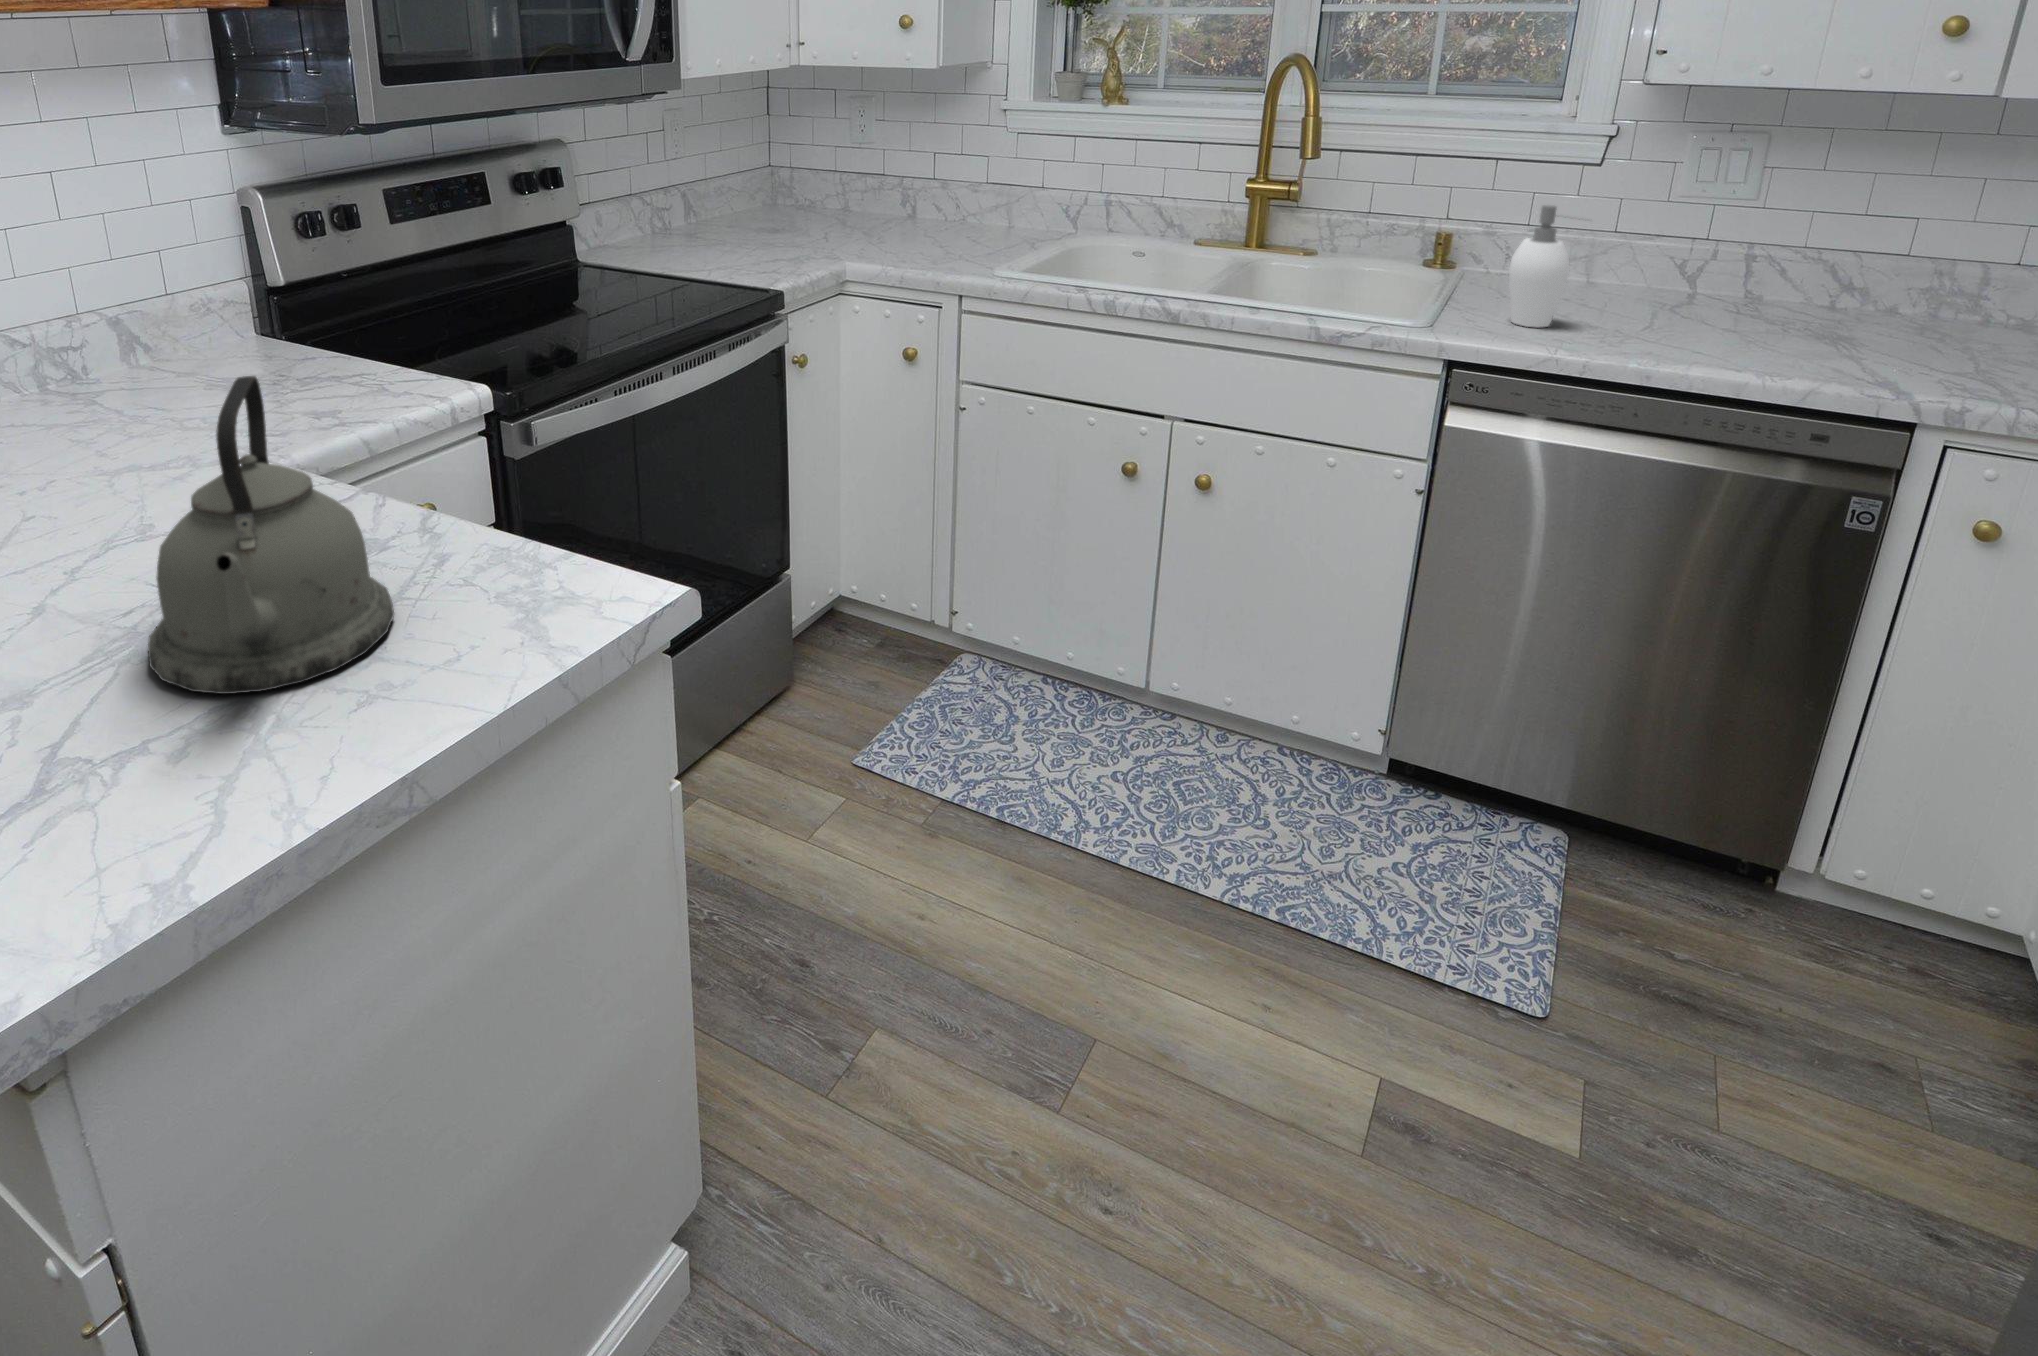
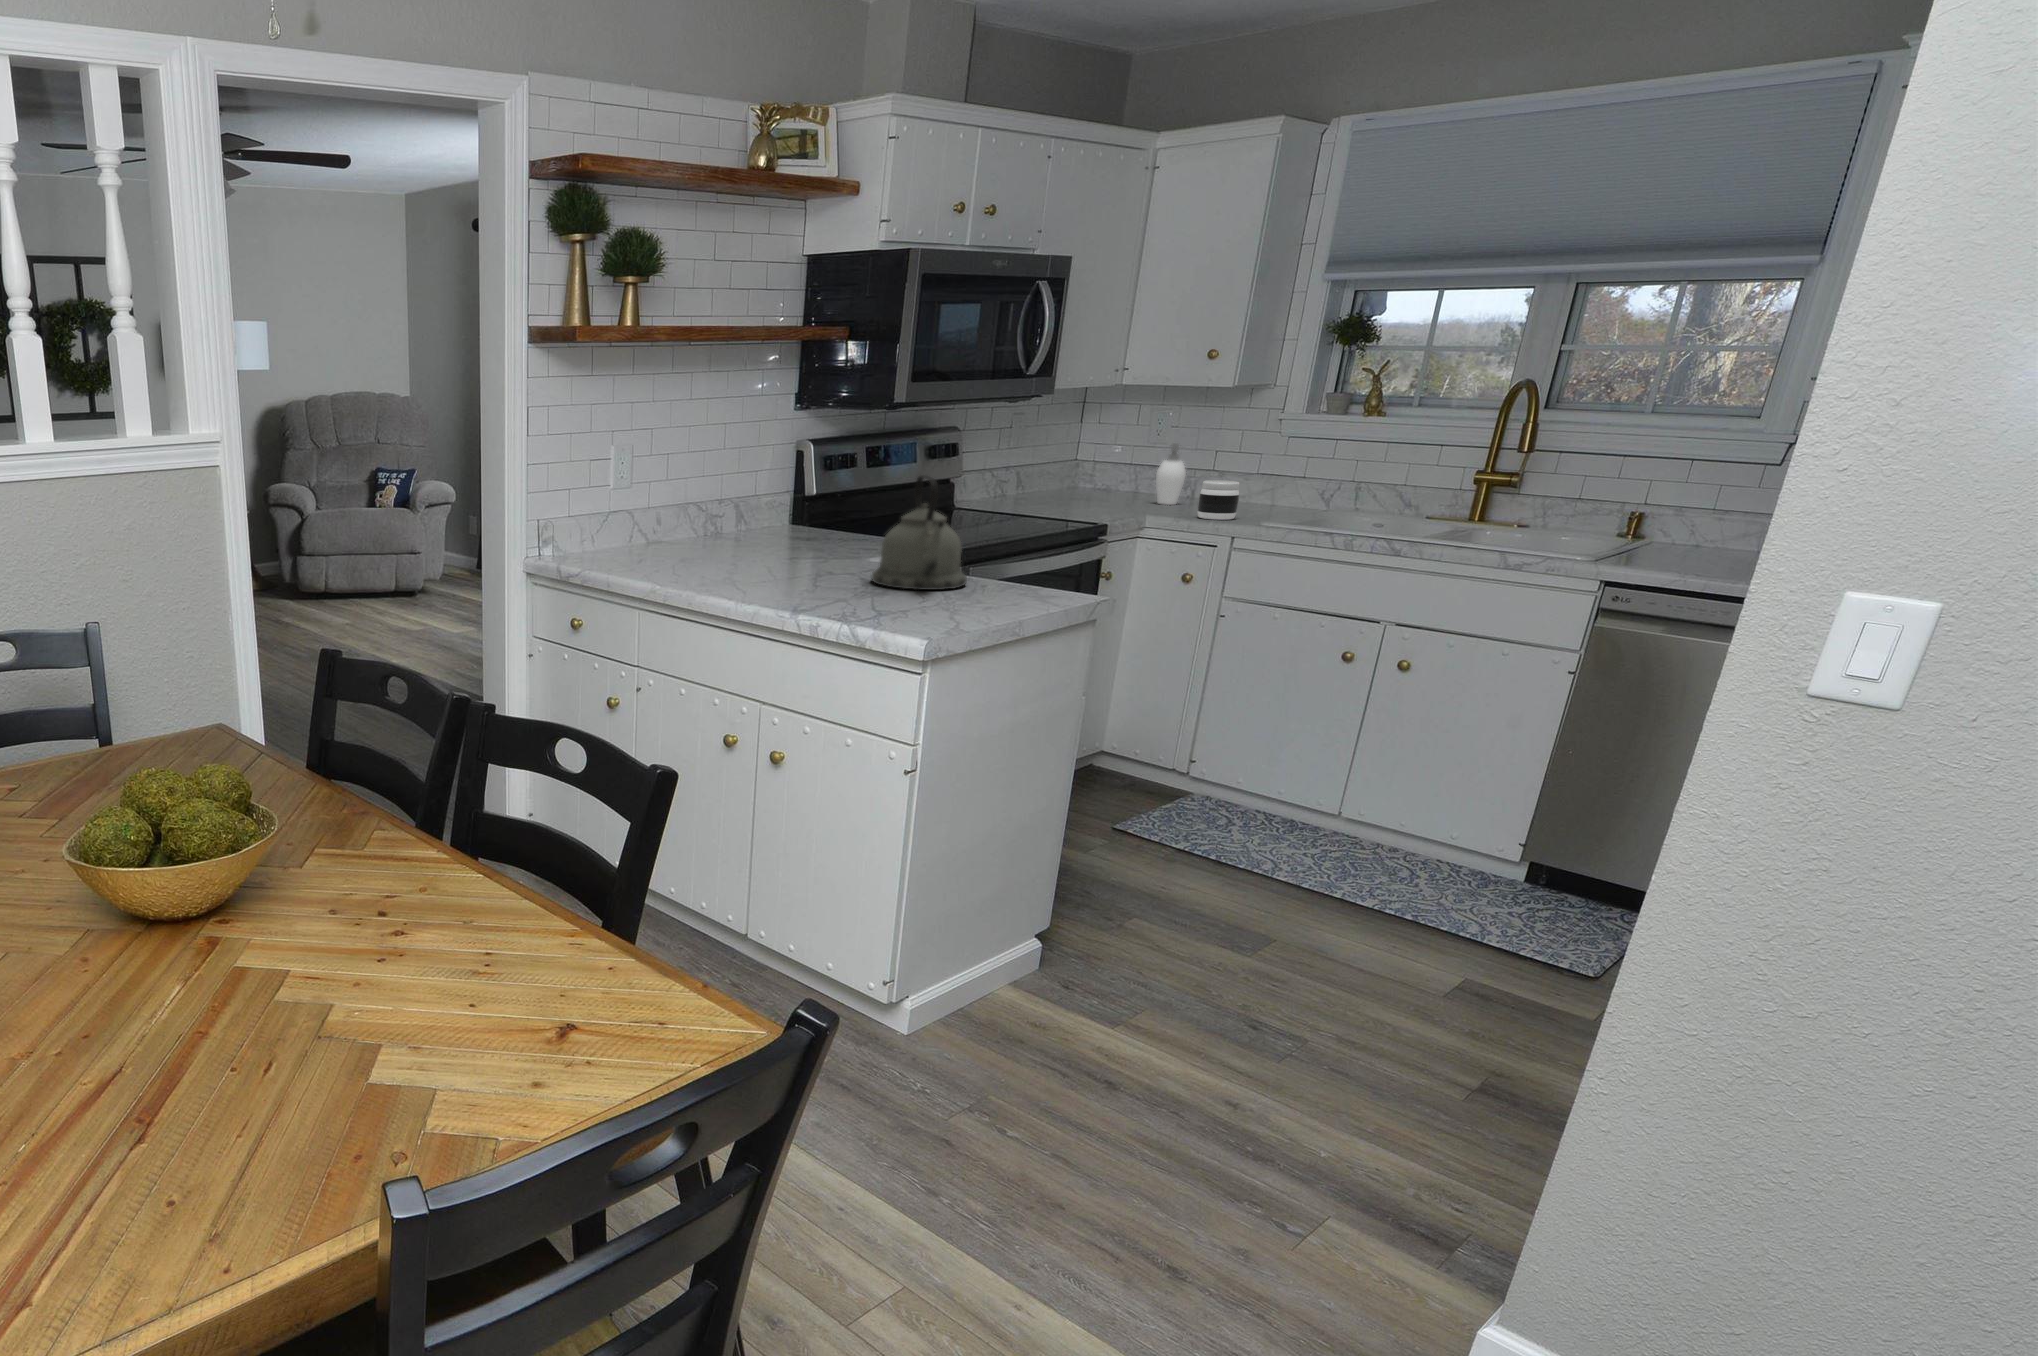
jar: none [913,204,965,264] -> present [1197,480,1240,520]
soap dispenser: present [1509,205,1580,328] -> present [1156,443,1186,505]

